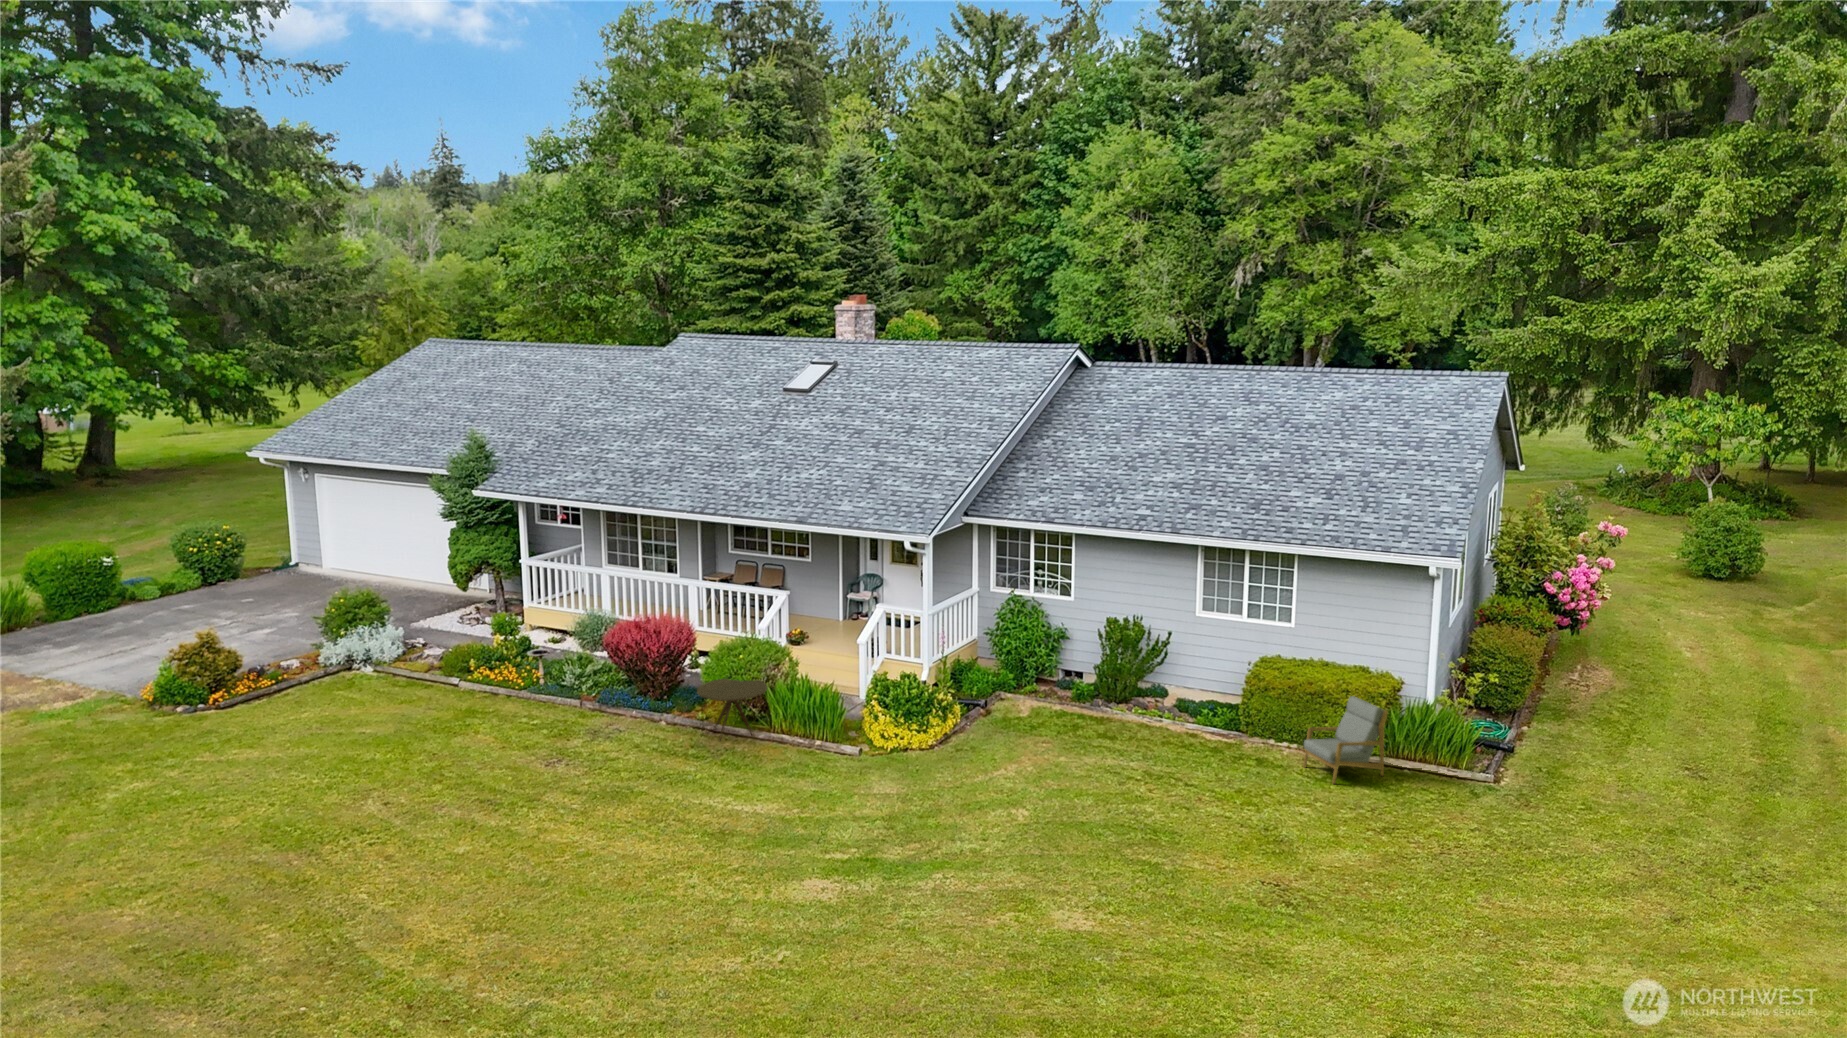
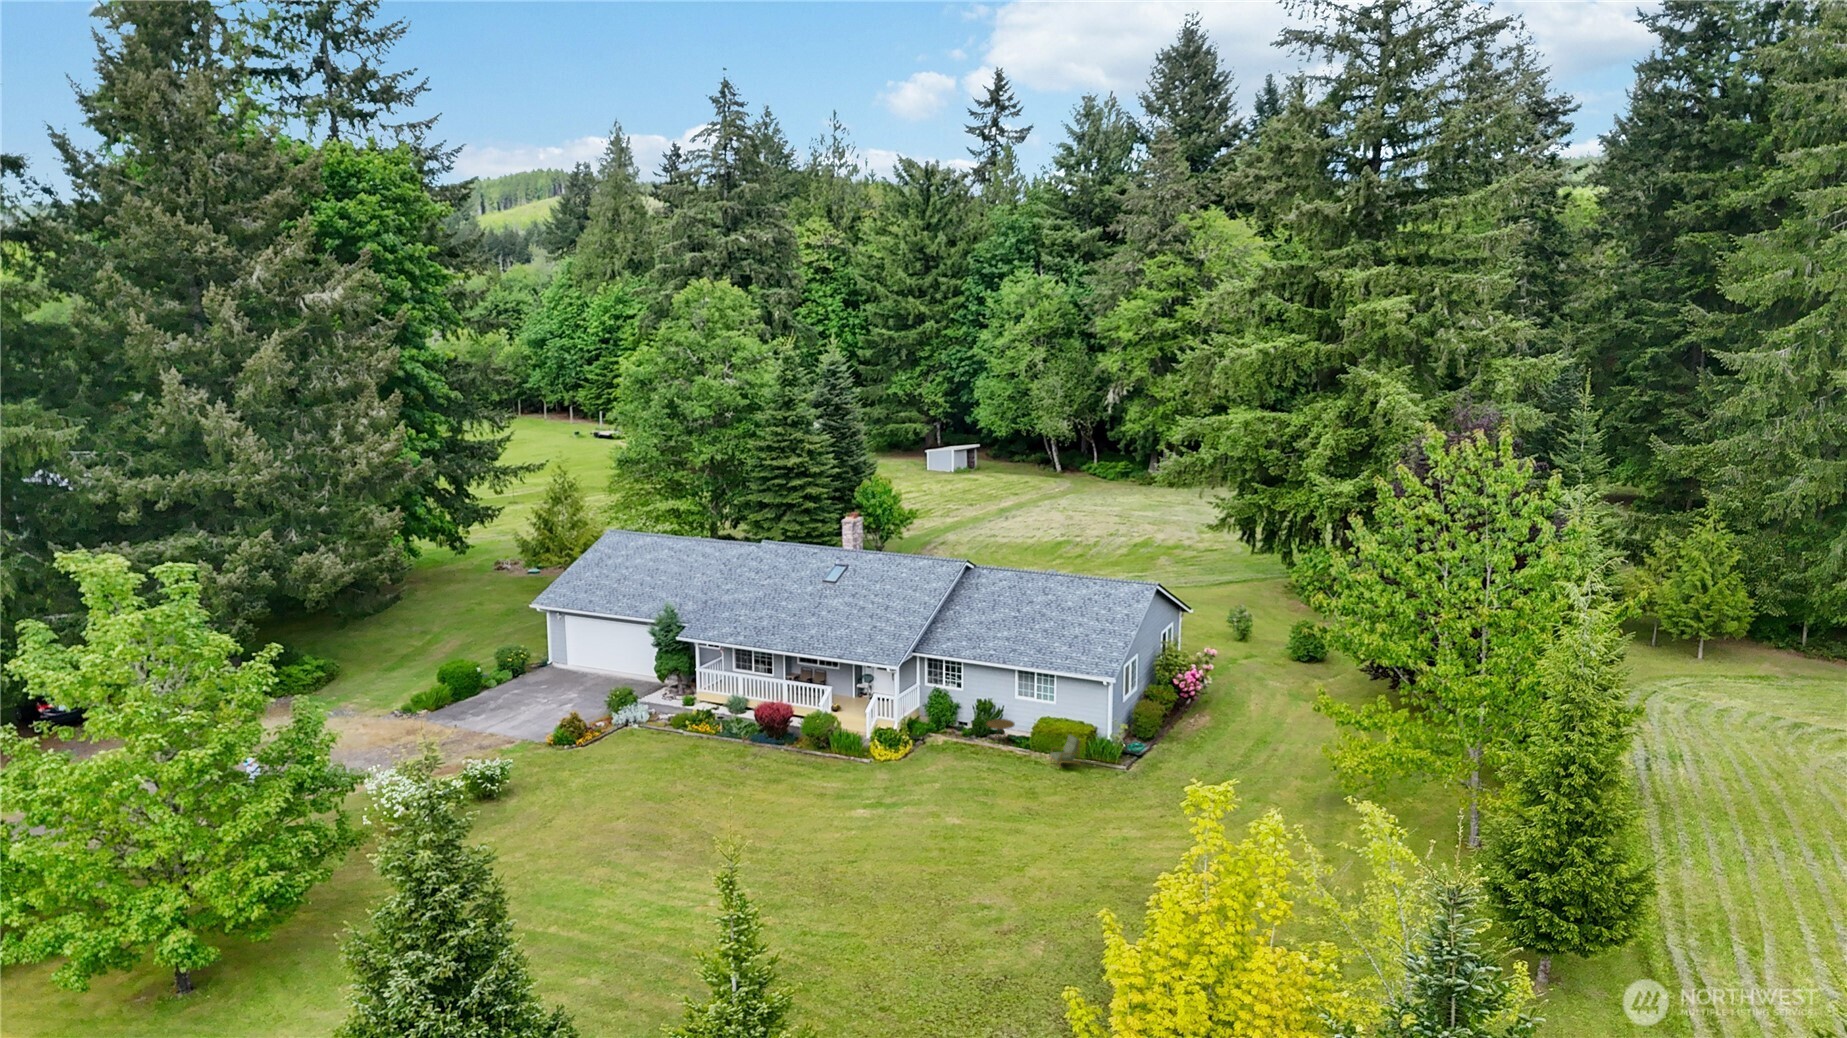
round table: present [697,679,767,740] -> present [987,719,1015,739]

